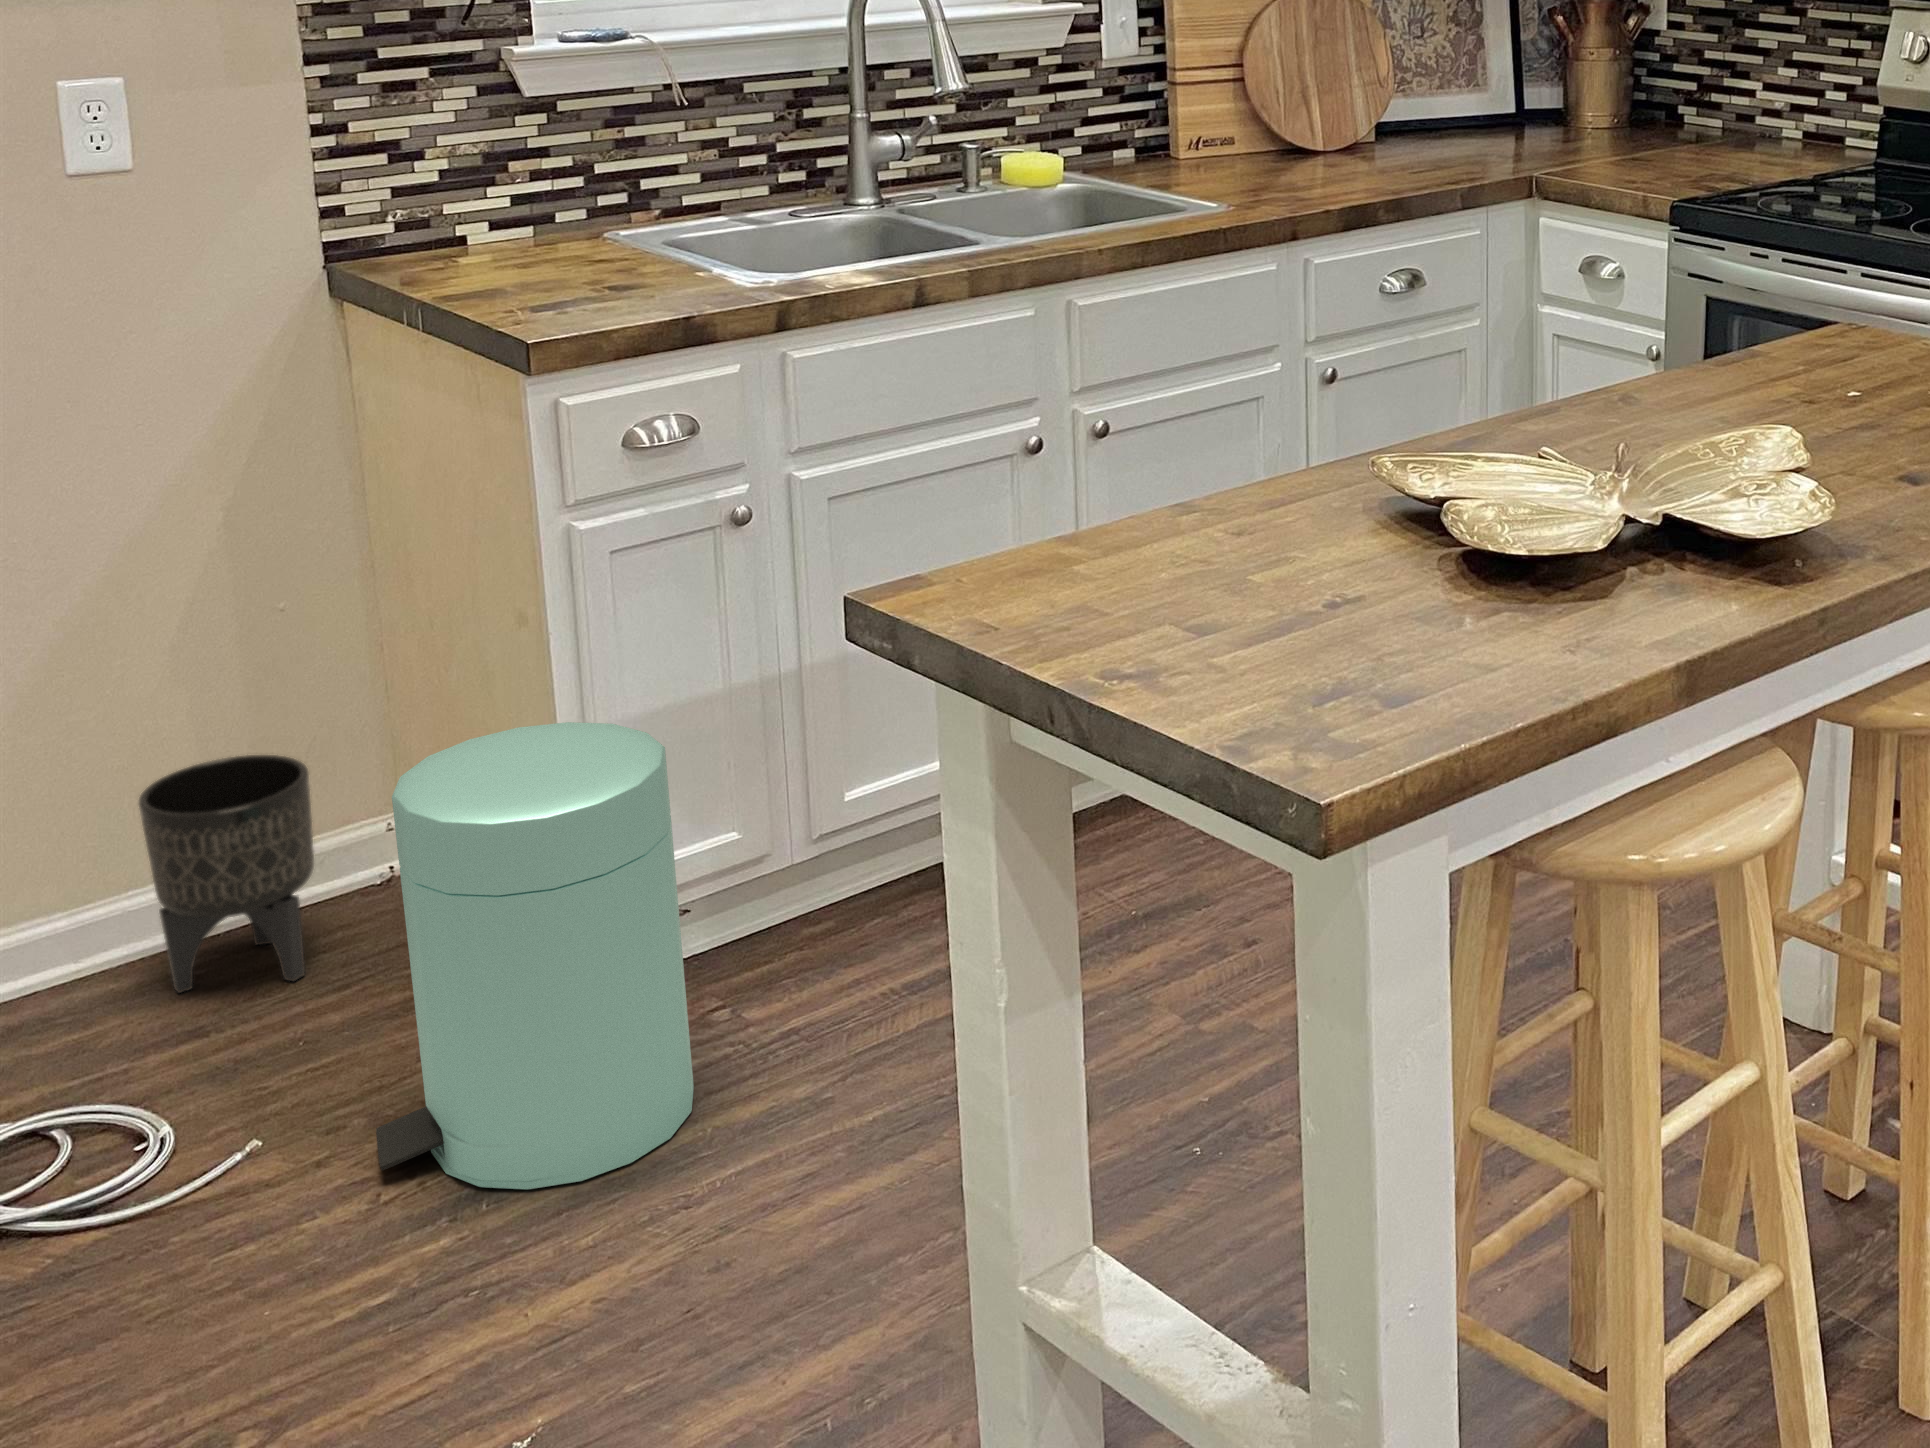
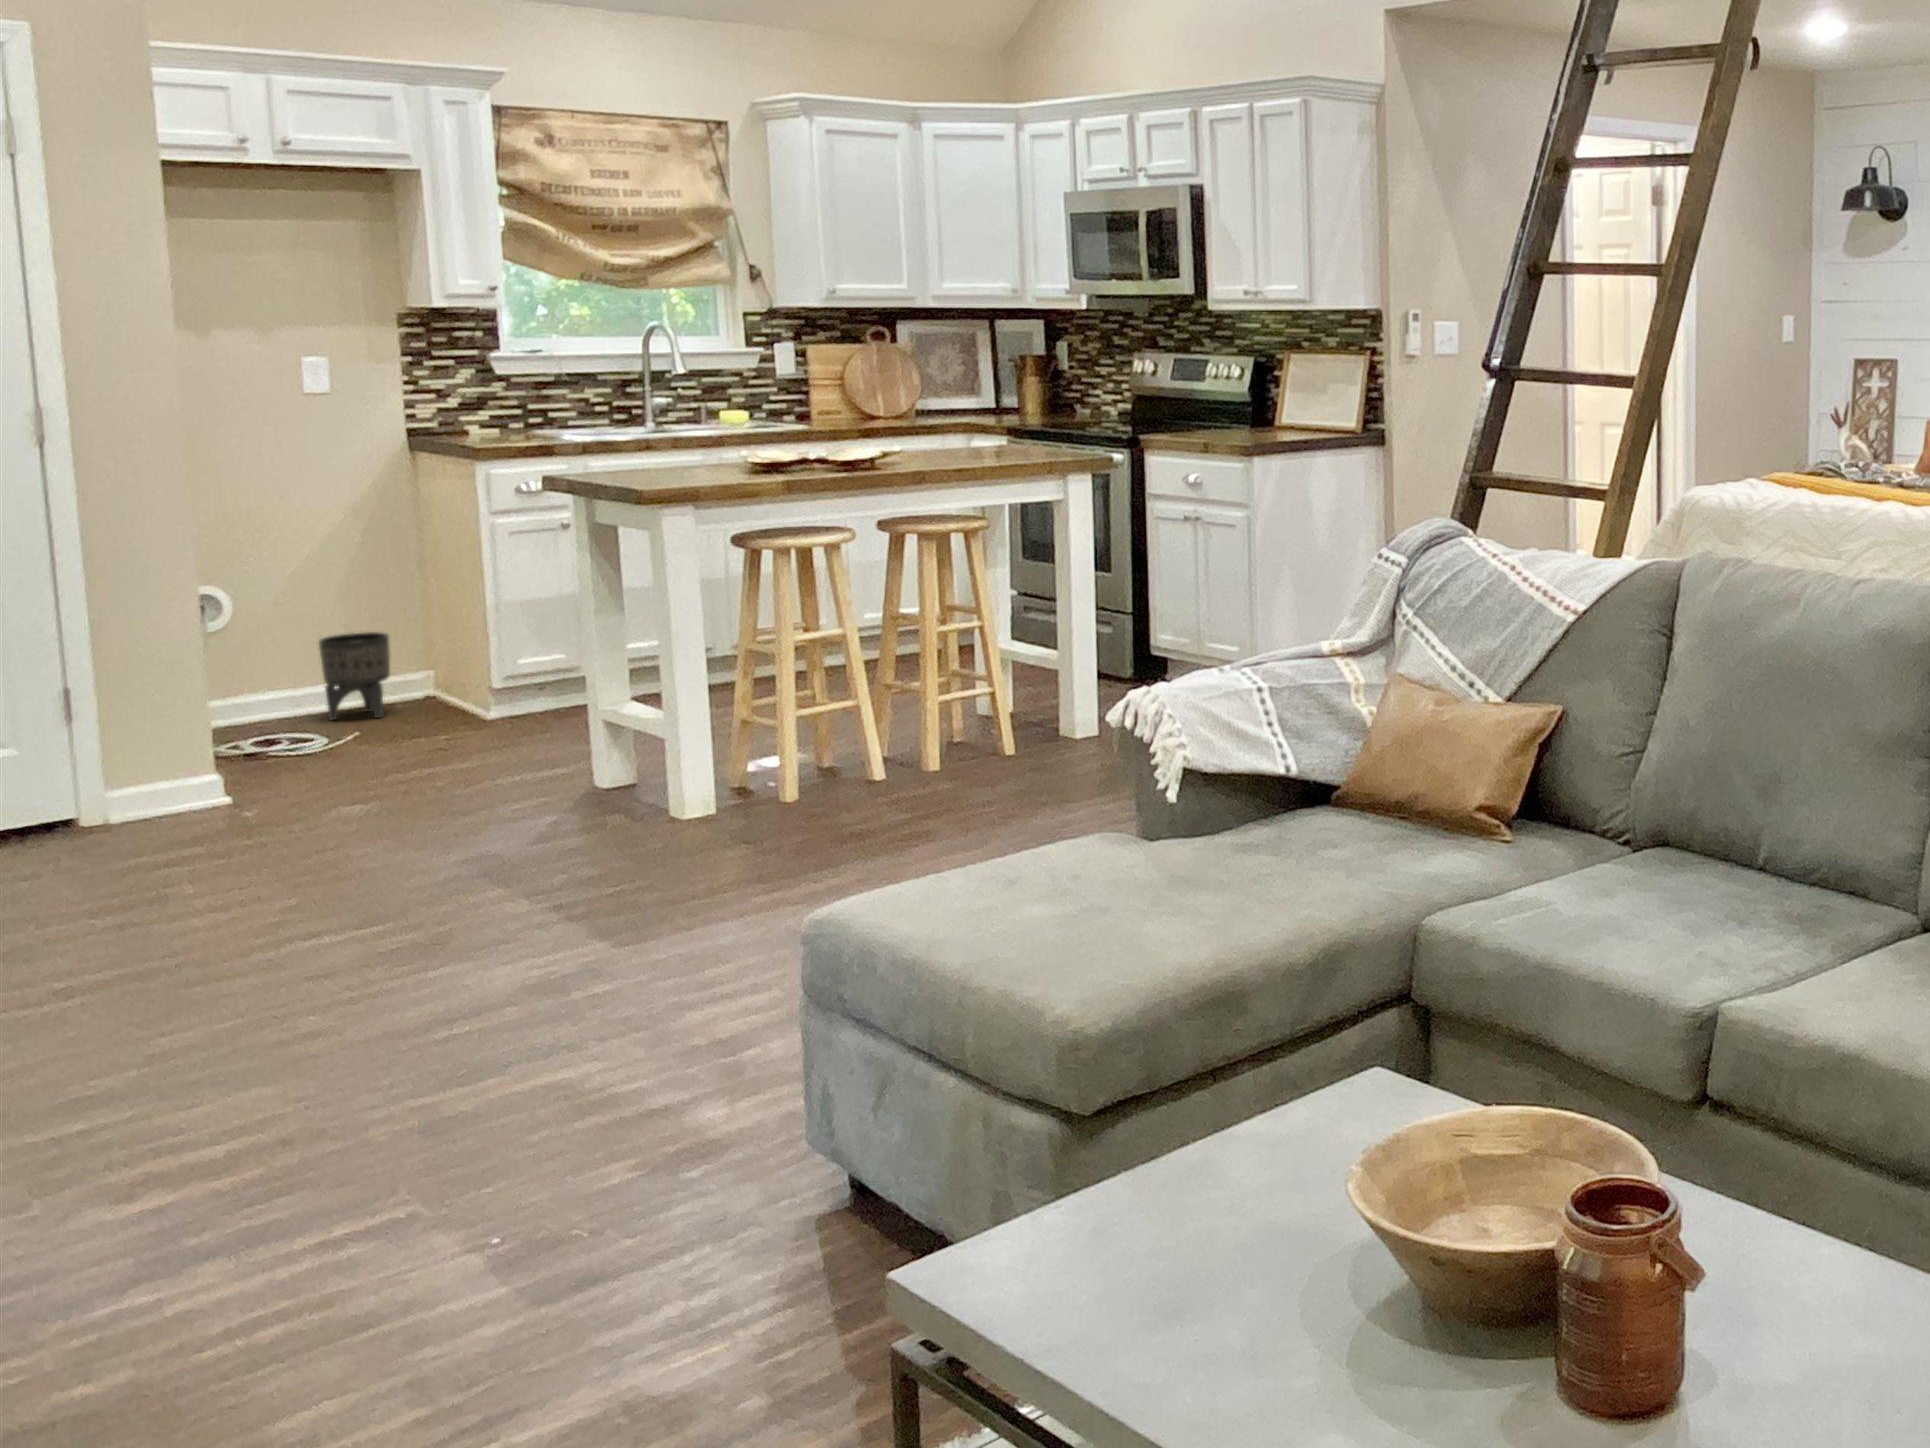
trash can: present [376,722,694,1189] -> none [400,593,529,751]

